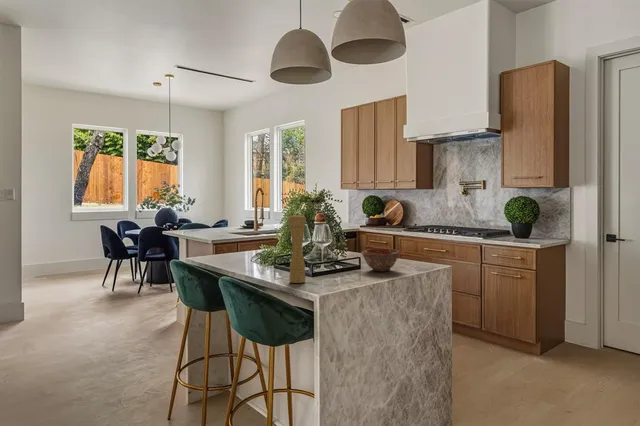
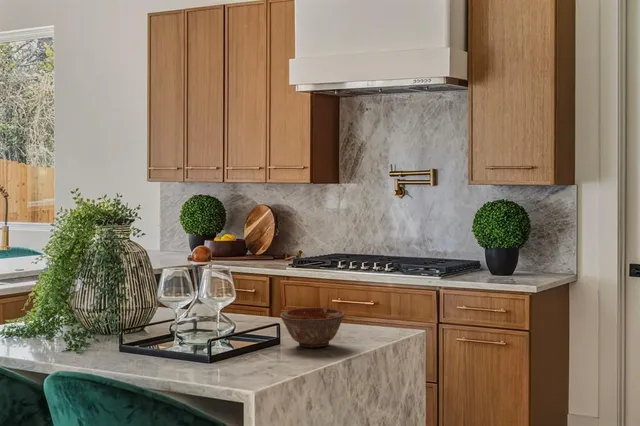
pepper mill: present [288,214,306,283] -> none [174,257,204,375]

